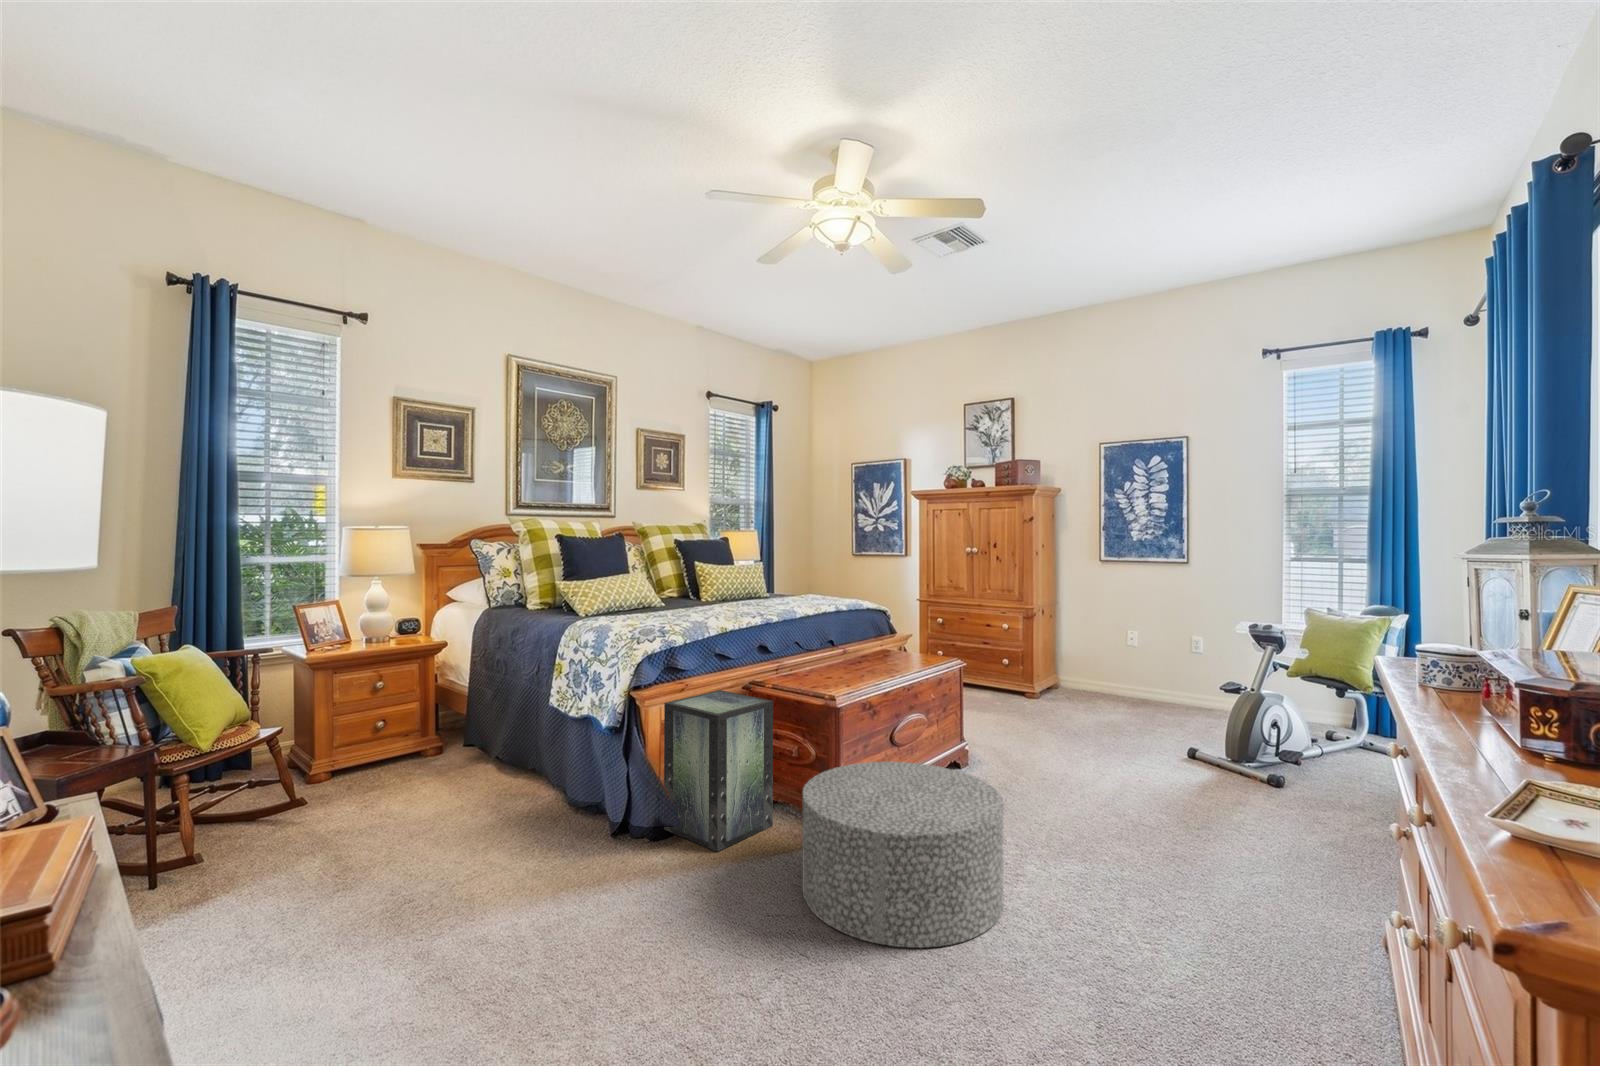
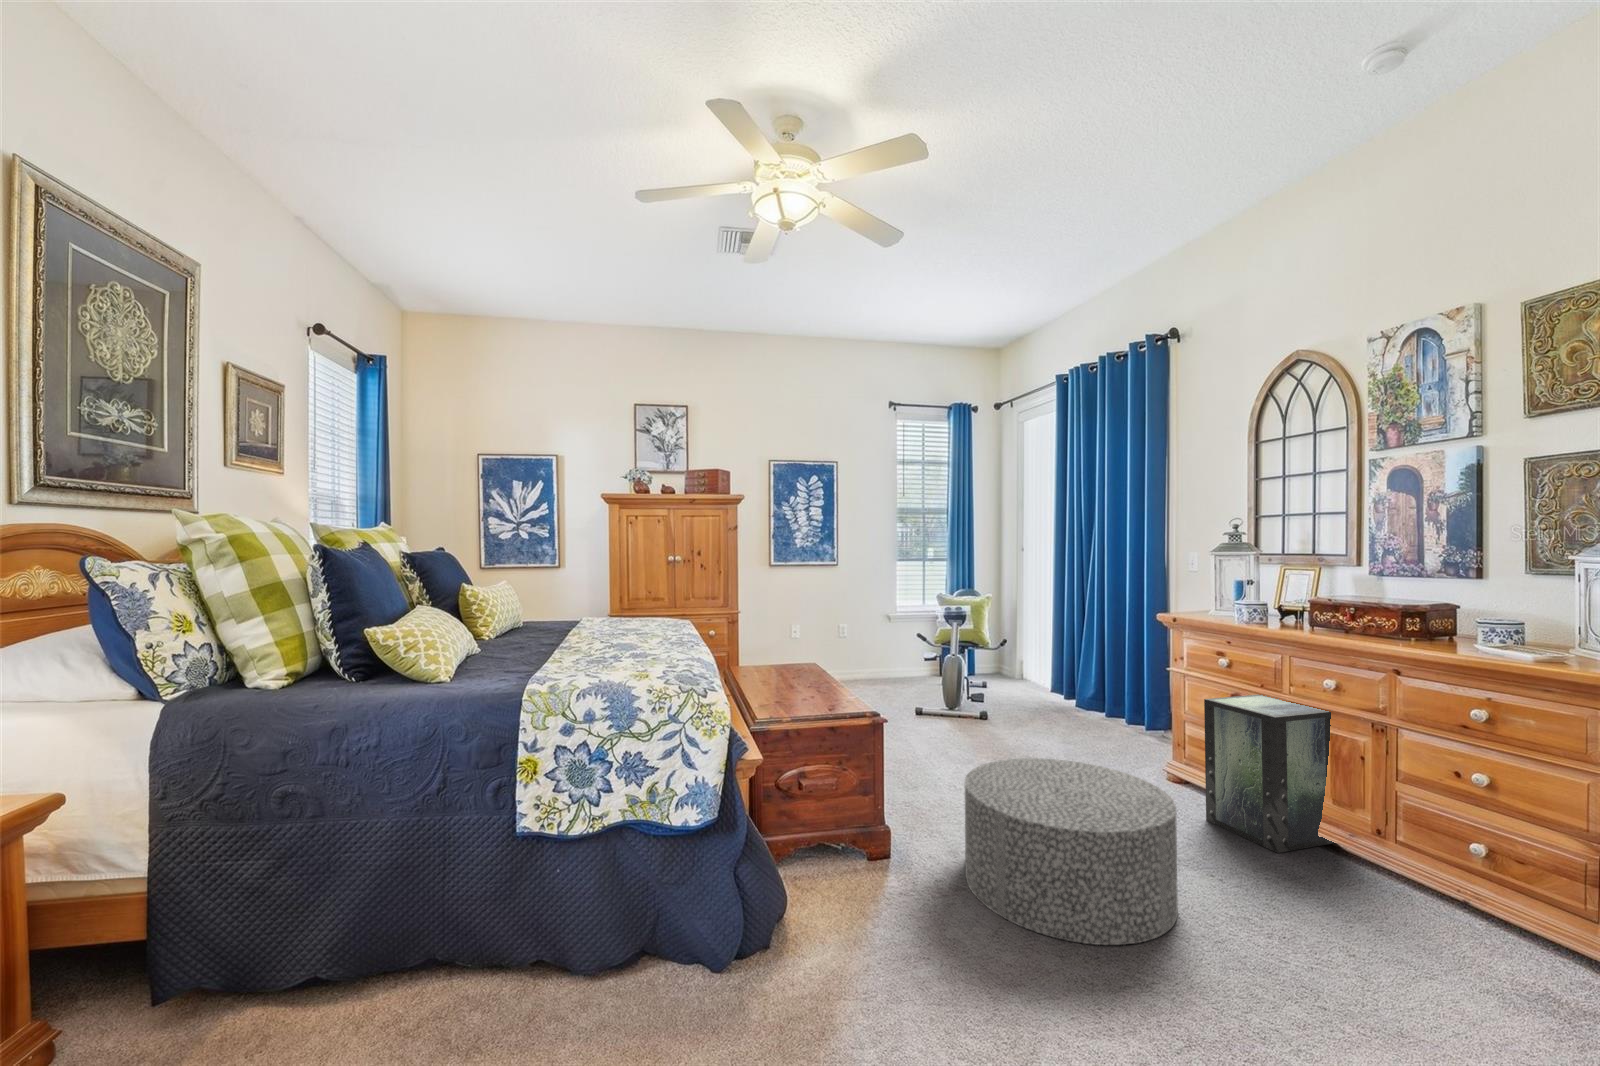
storage box: present [664,690,773,852] -> present [1204,694,1334,853]

